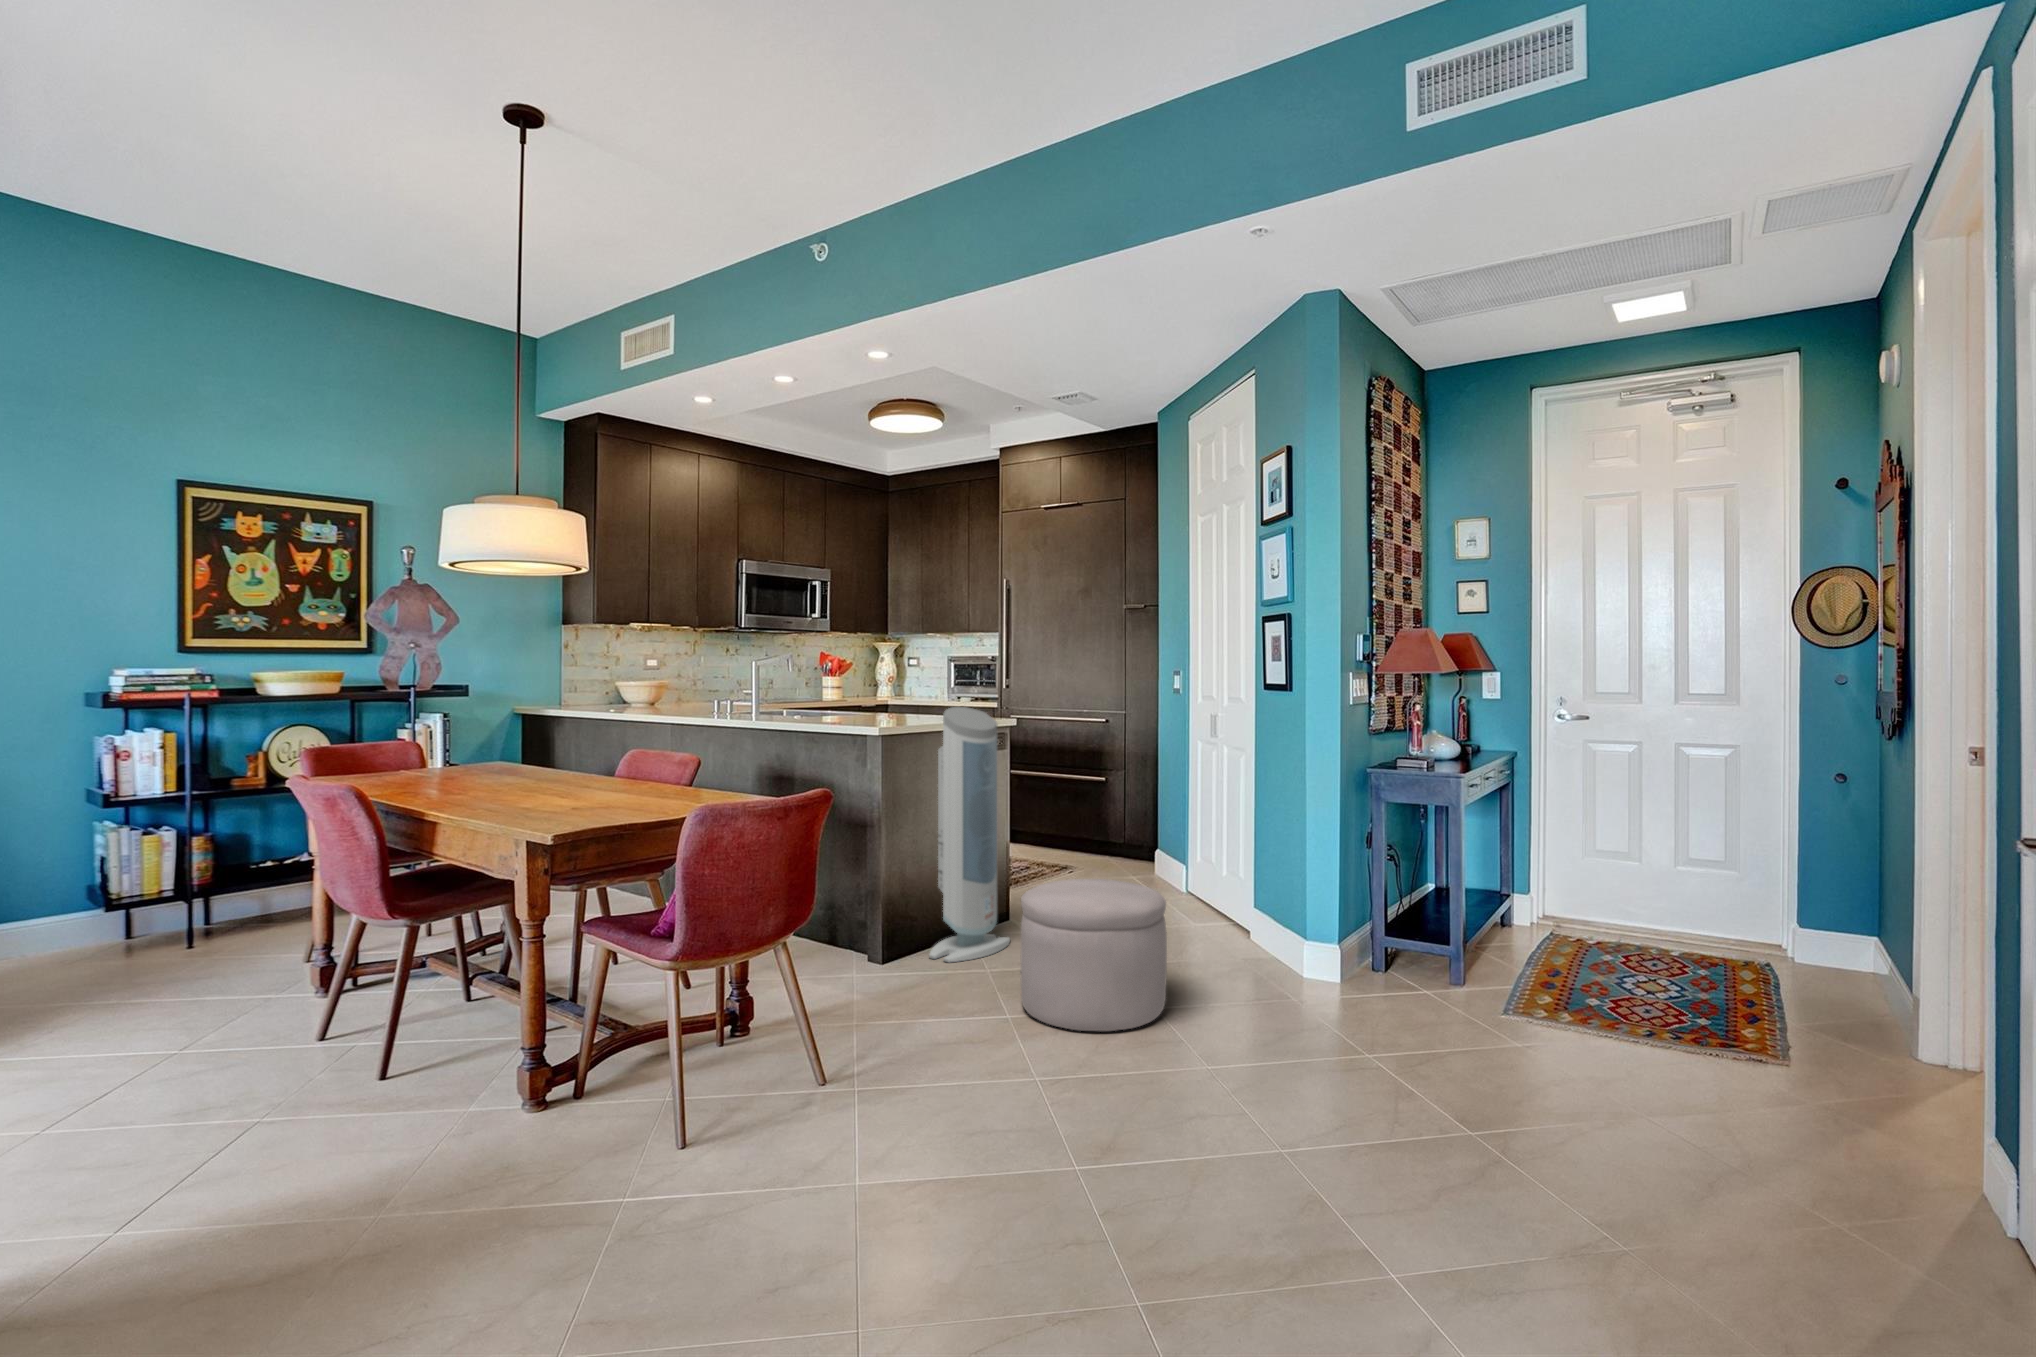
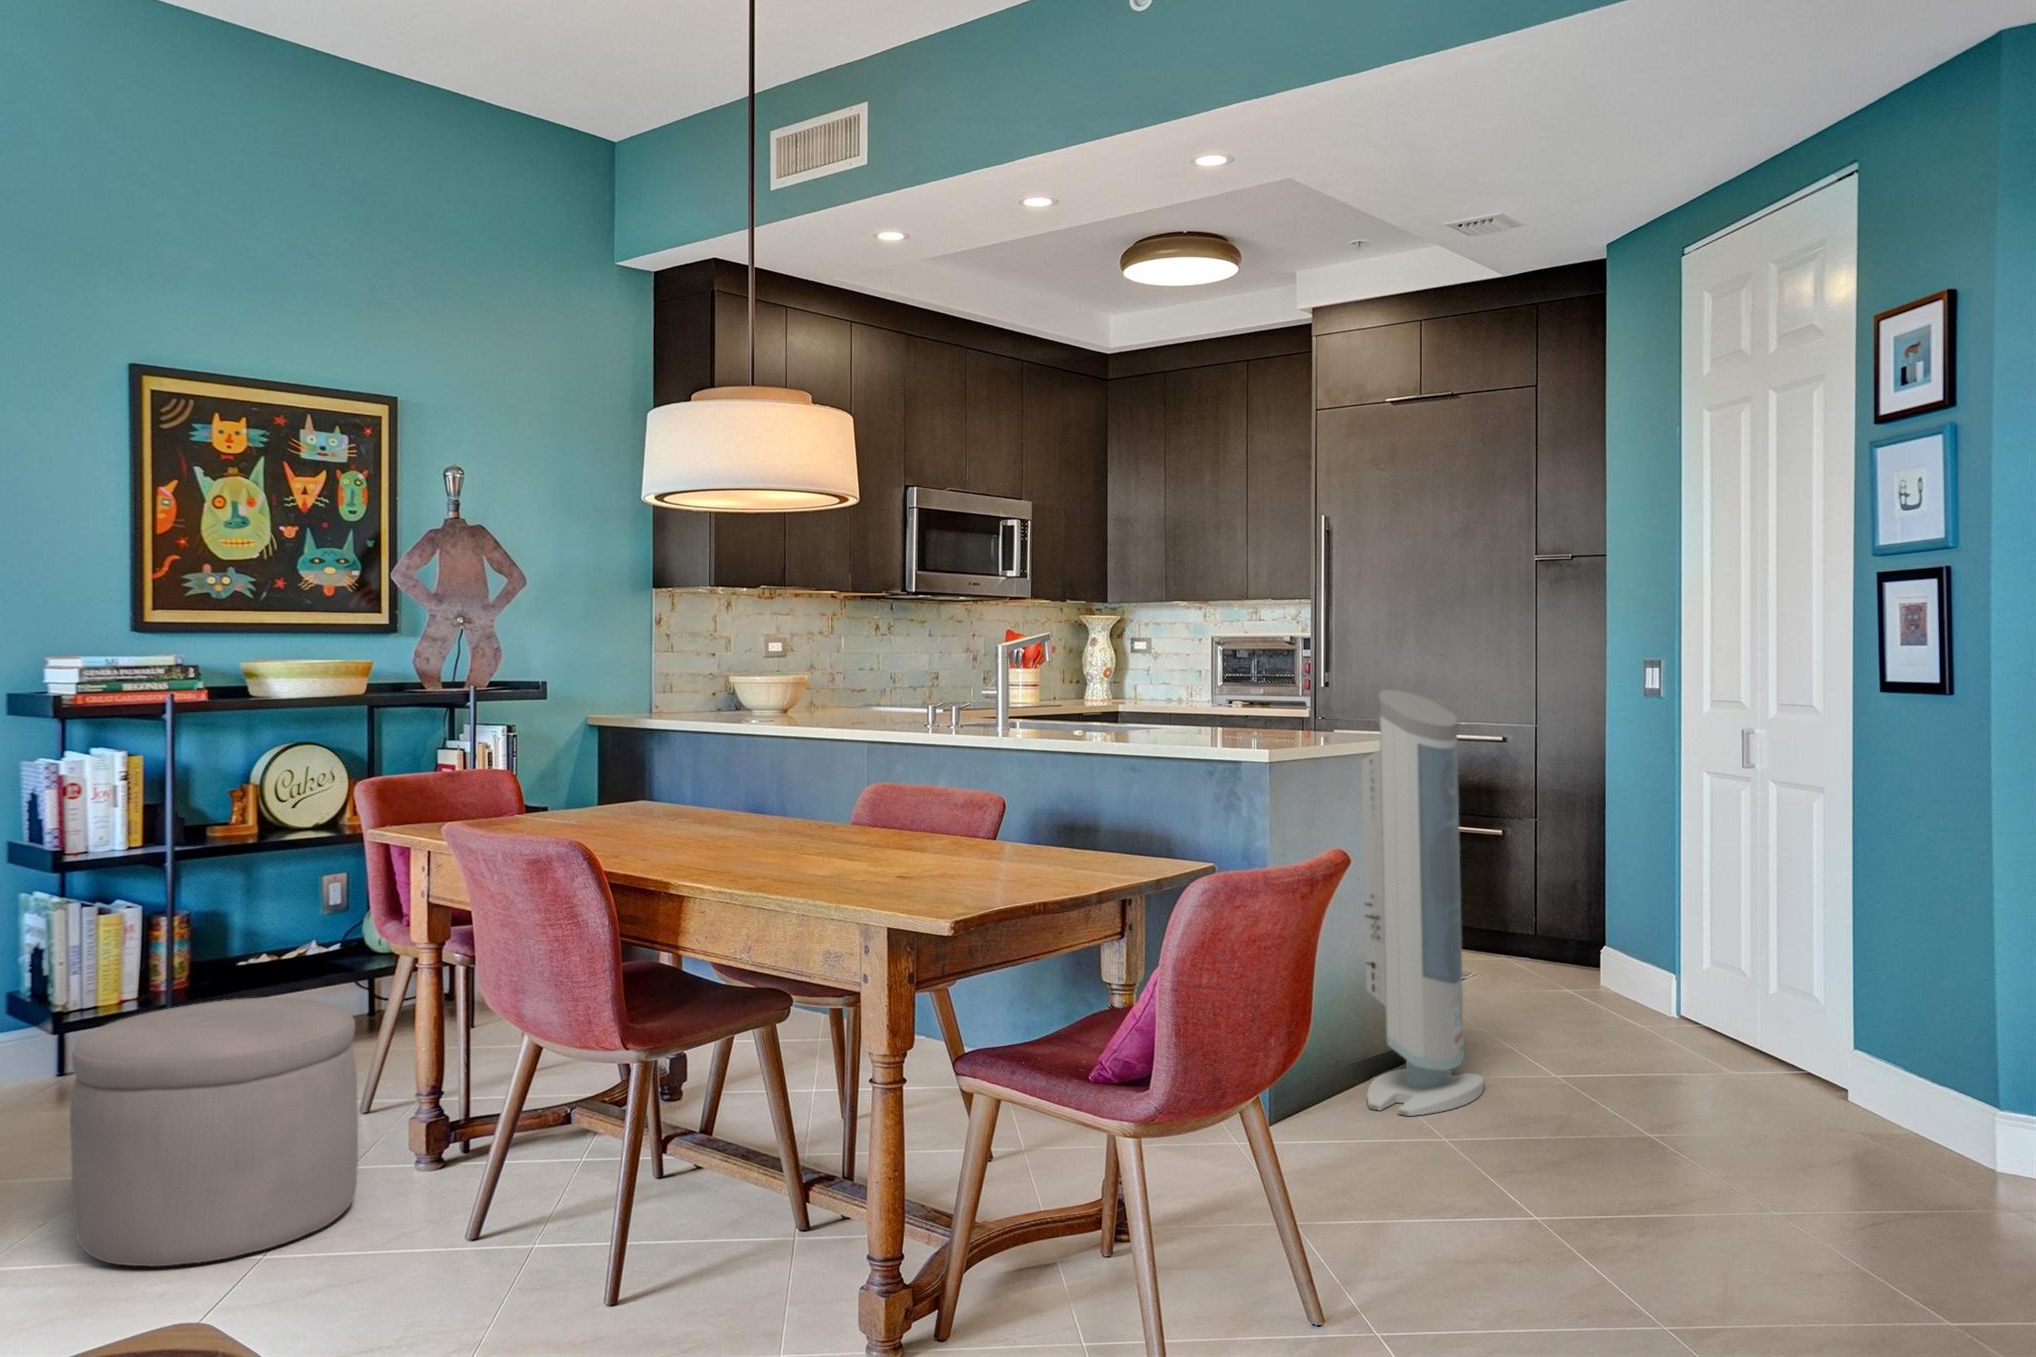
ottoman: present [1020,879,1167,1031] -> present [70,997,358,1266]

